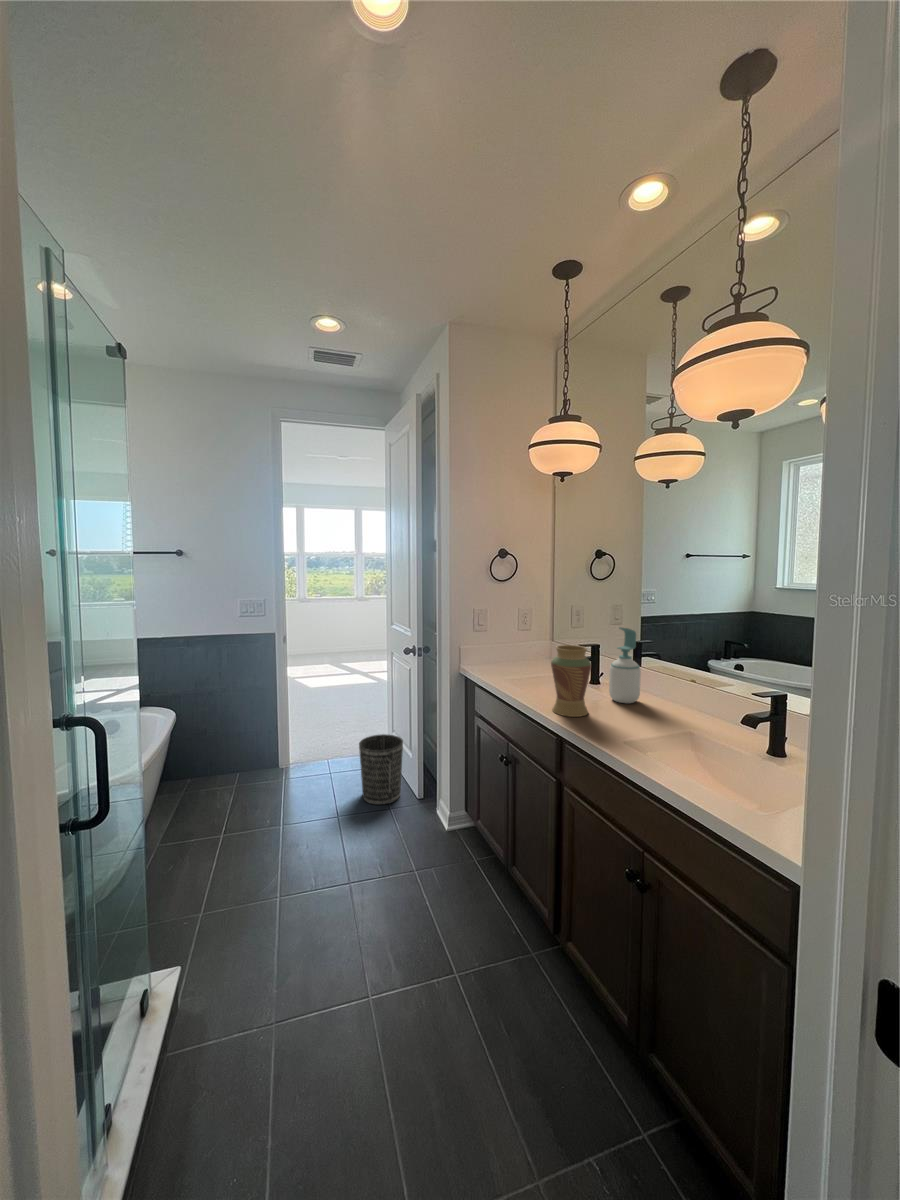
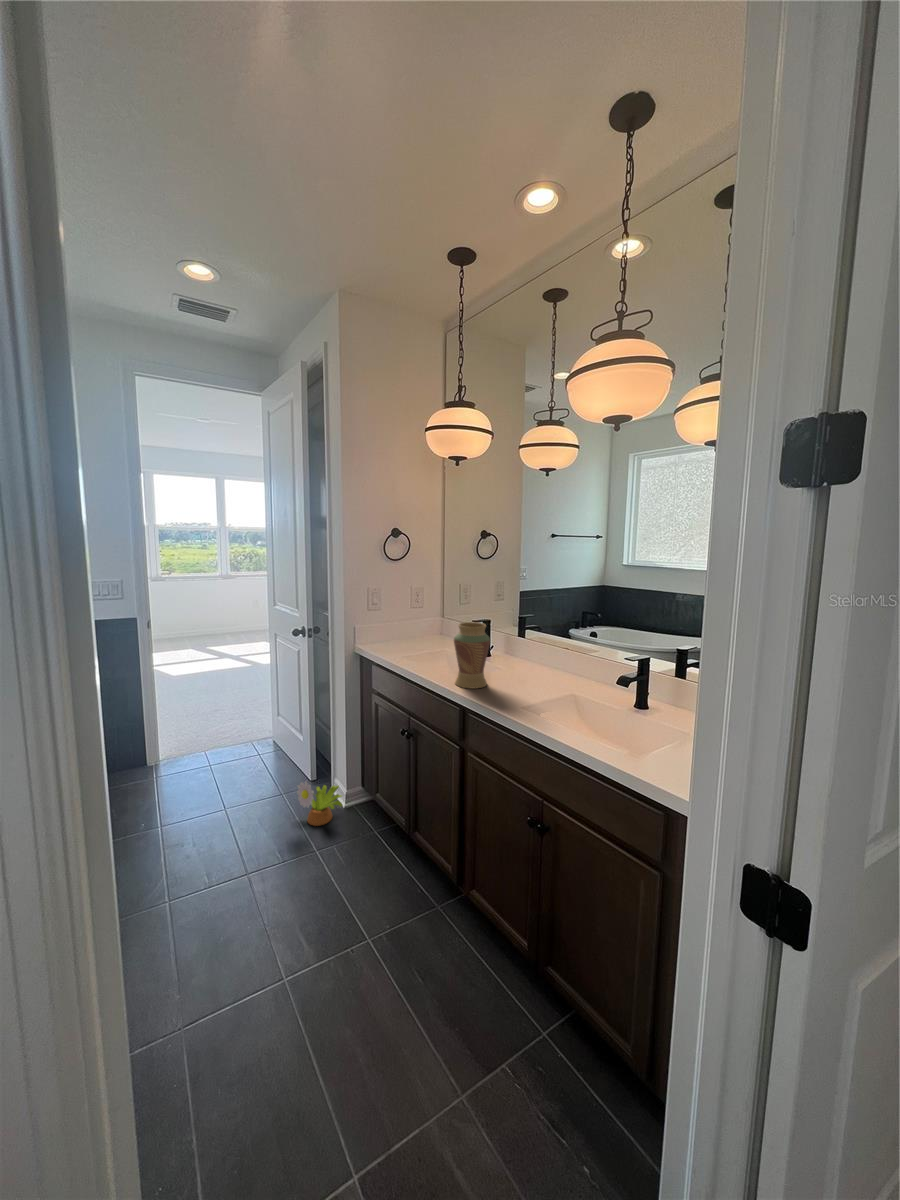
soap bottle: present [609,628,641,703] -> none [502,604,529,673]
wastebasket: present [359,734,403,805] -> none [244,720,293,793]
decorative plant: none [400,797,444,844] -> present [297,782,342,826]

